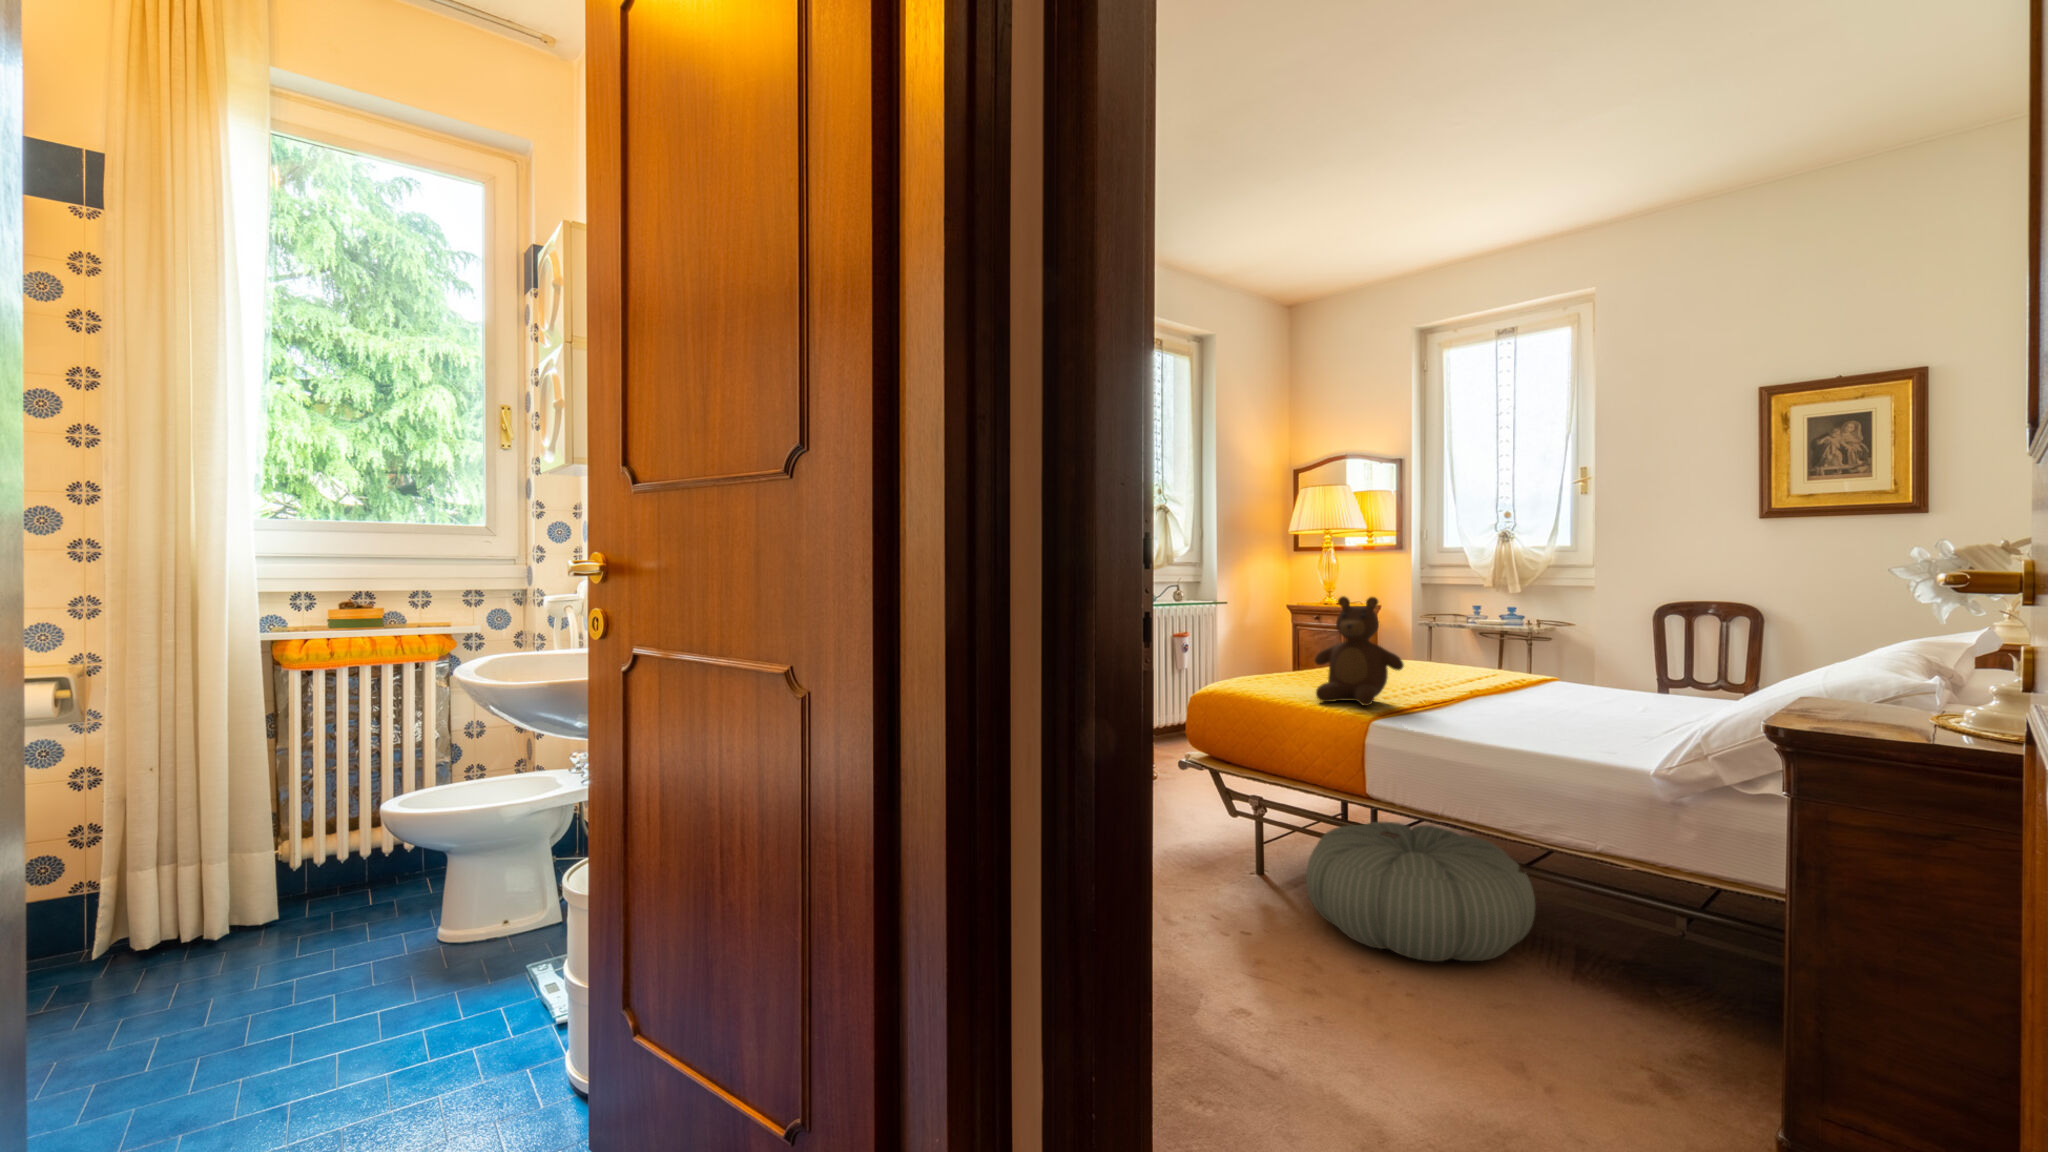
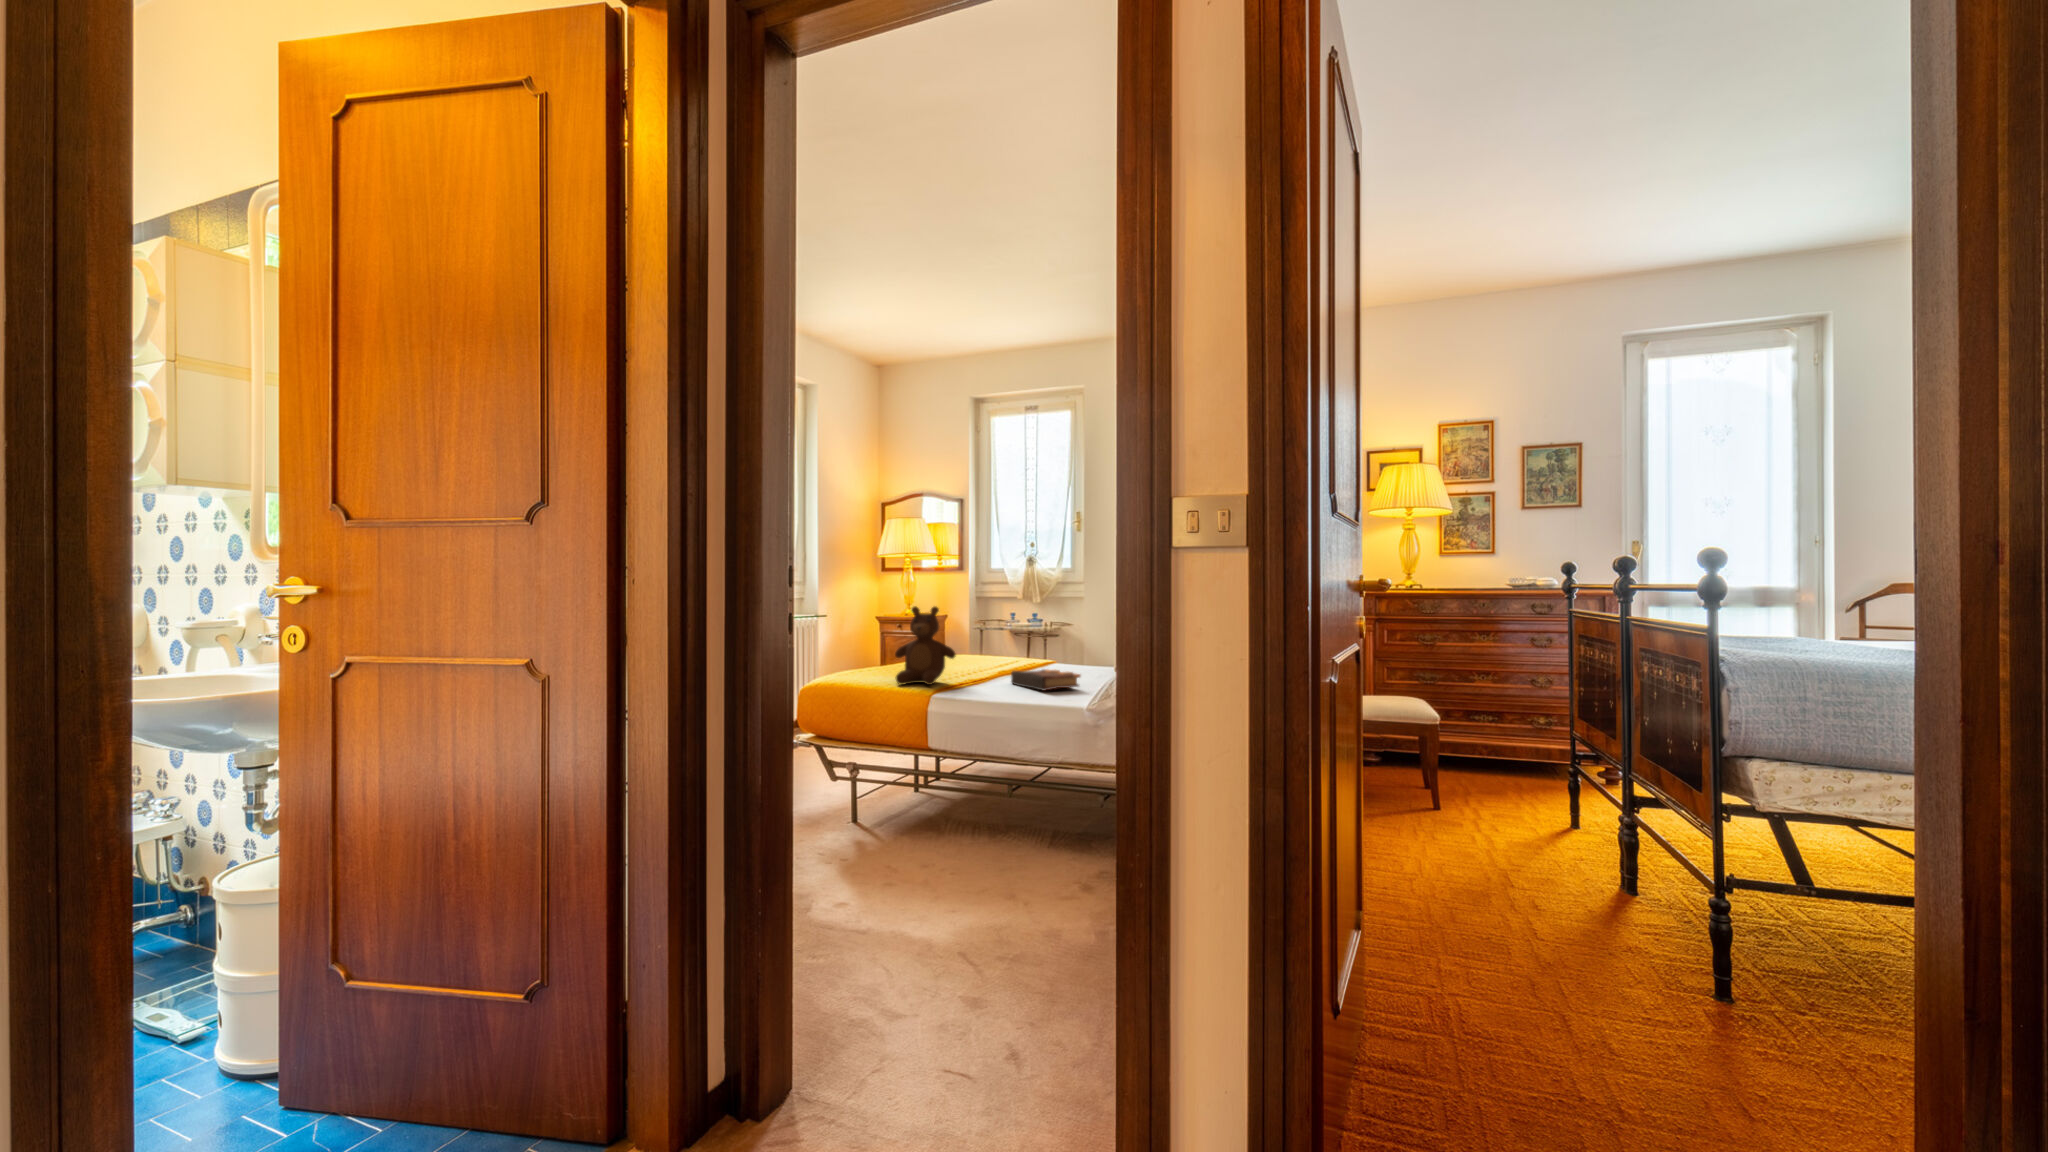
book: none [1491,692,1617,728] -> present [1011,669,1080,690]
pouf: present [1306,822,1535,961] -> none [889,766,1033,854]

